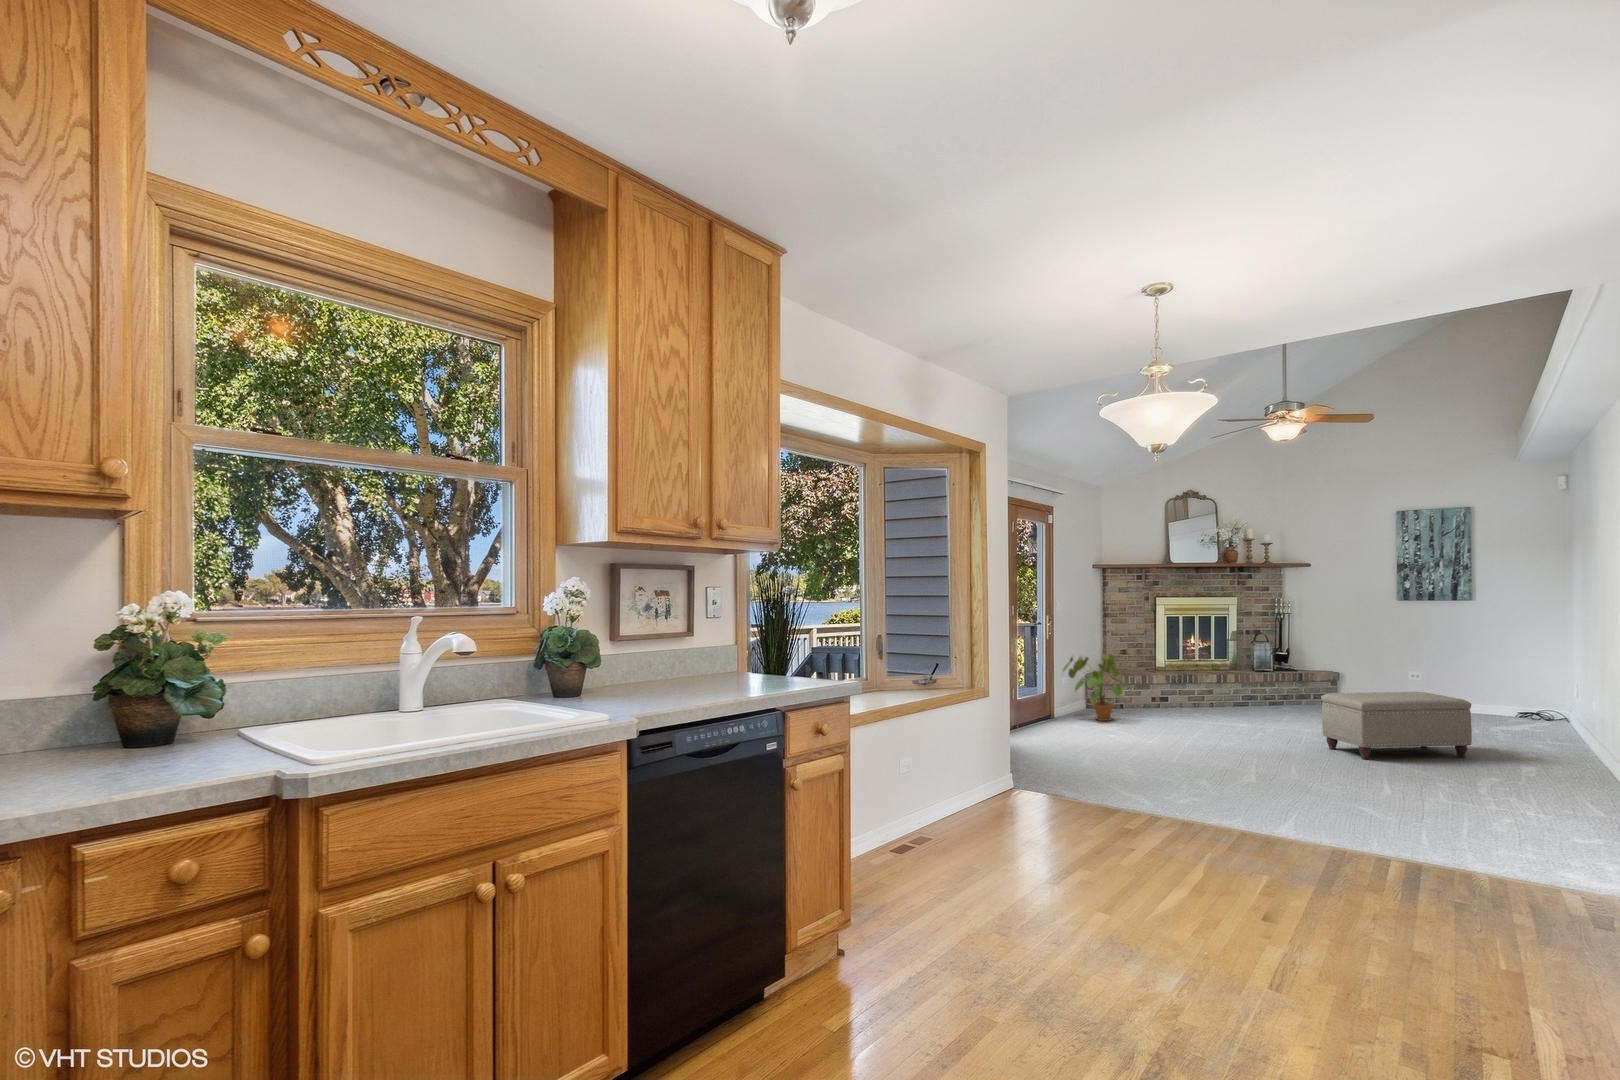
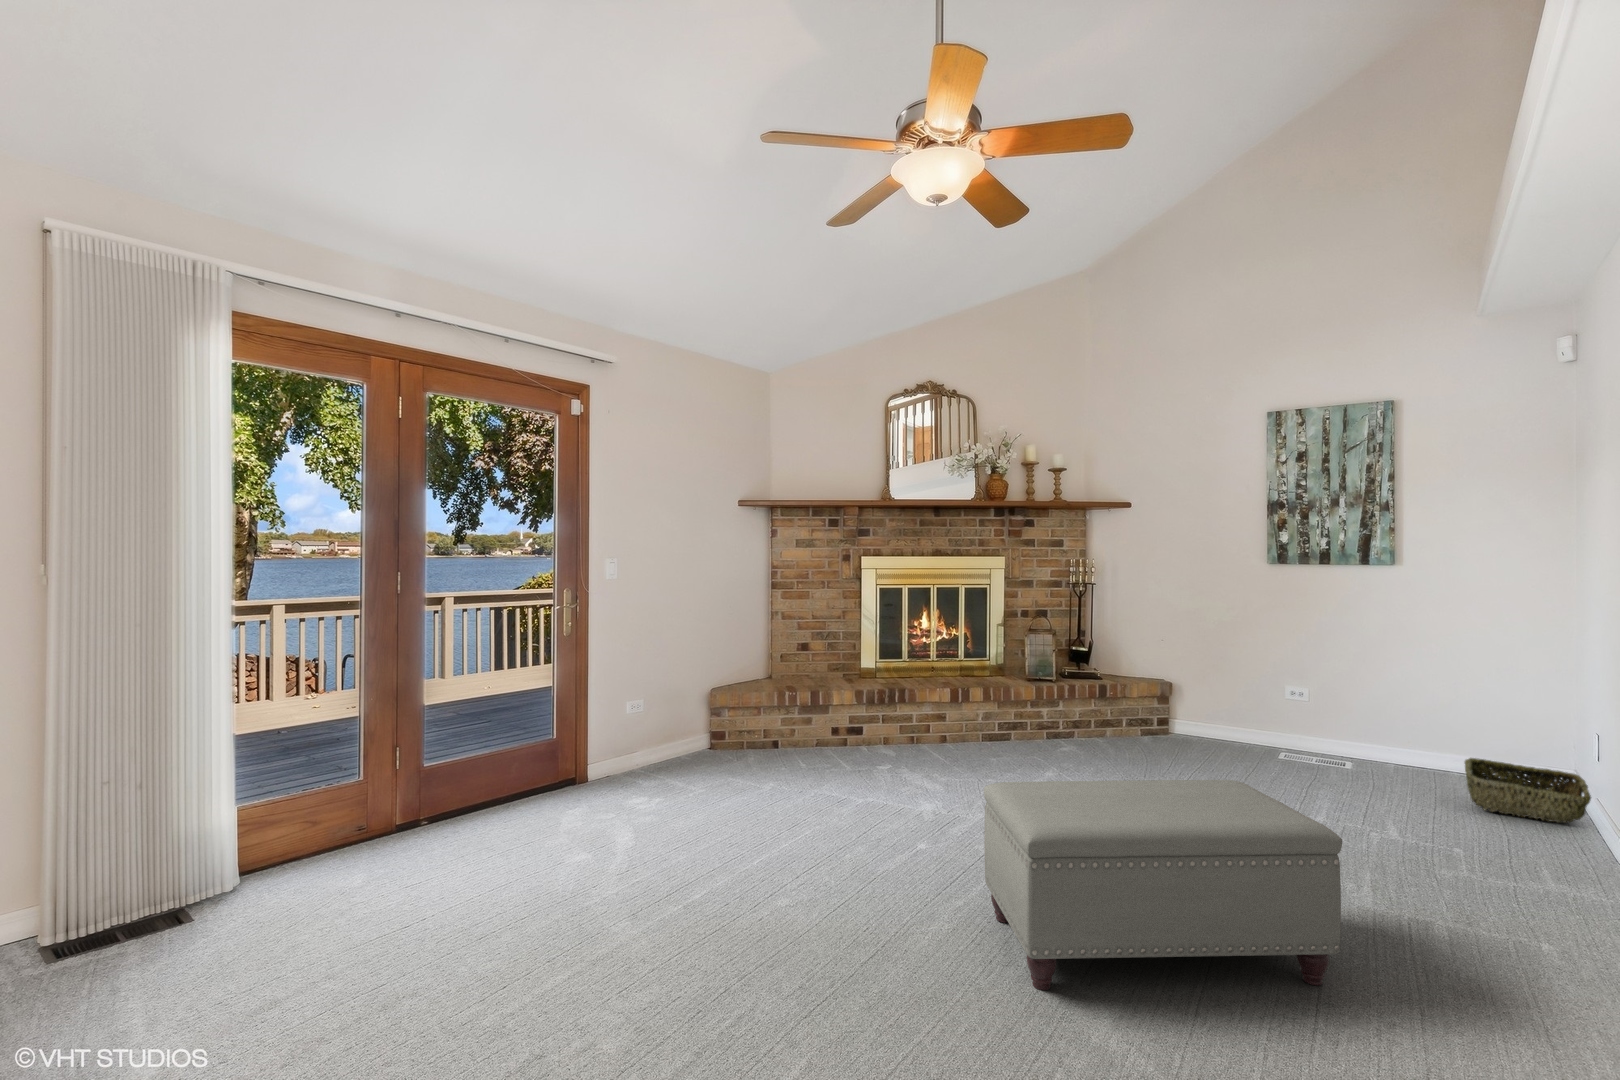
house plant: present [1063,654,1123,721] -> none [615,657,736,786]
woven basket: none [1512,699,1572,726] -> present [1465,758,1591,823]

